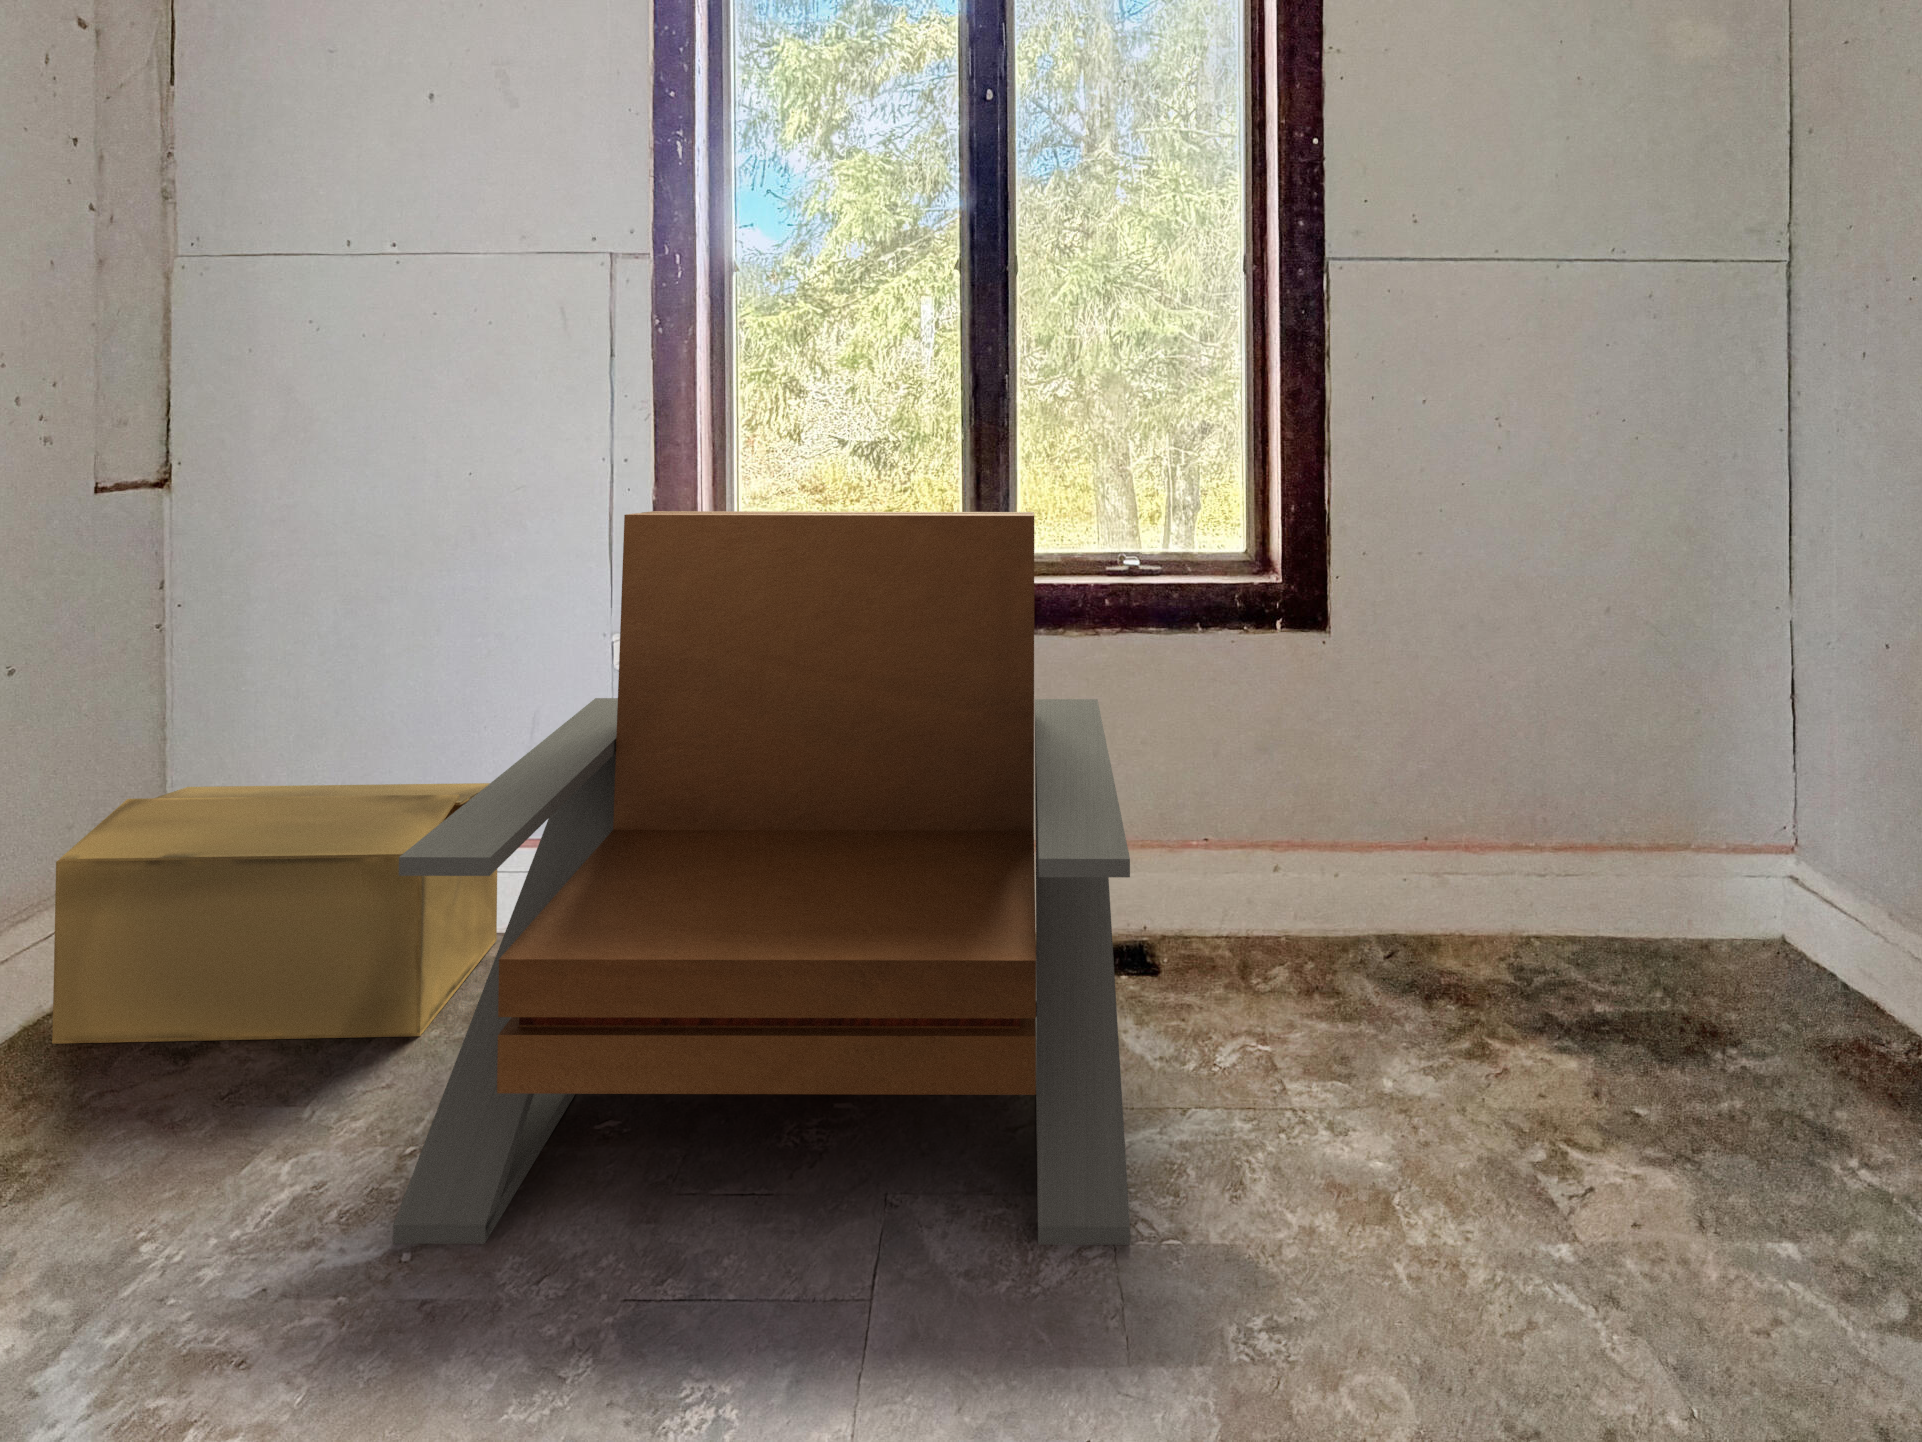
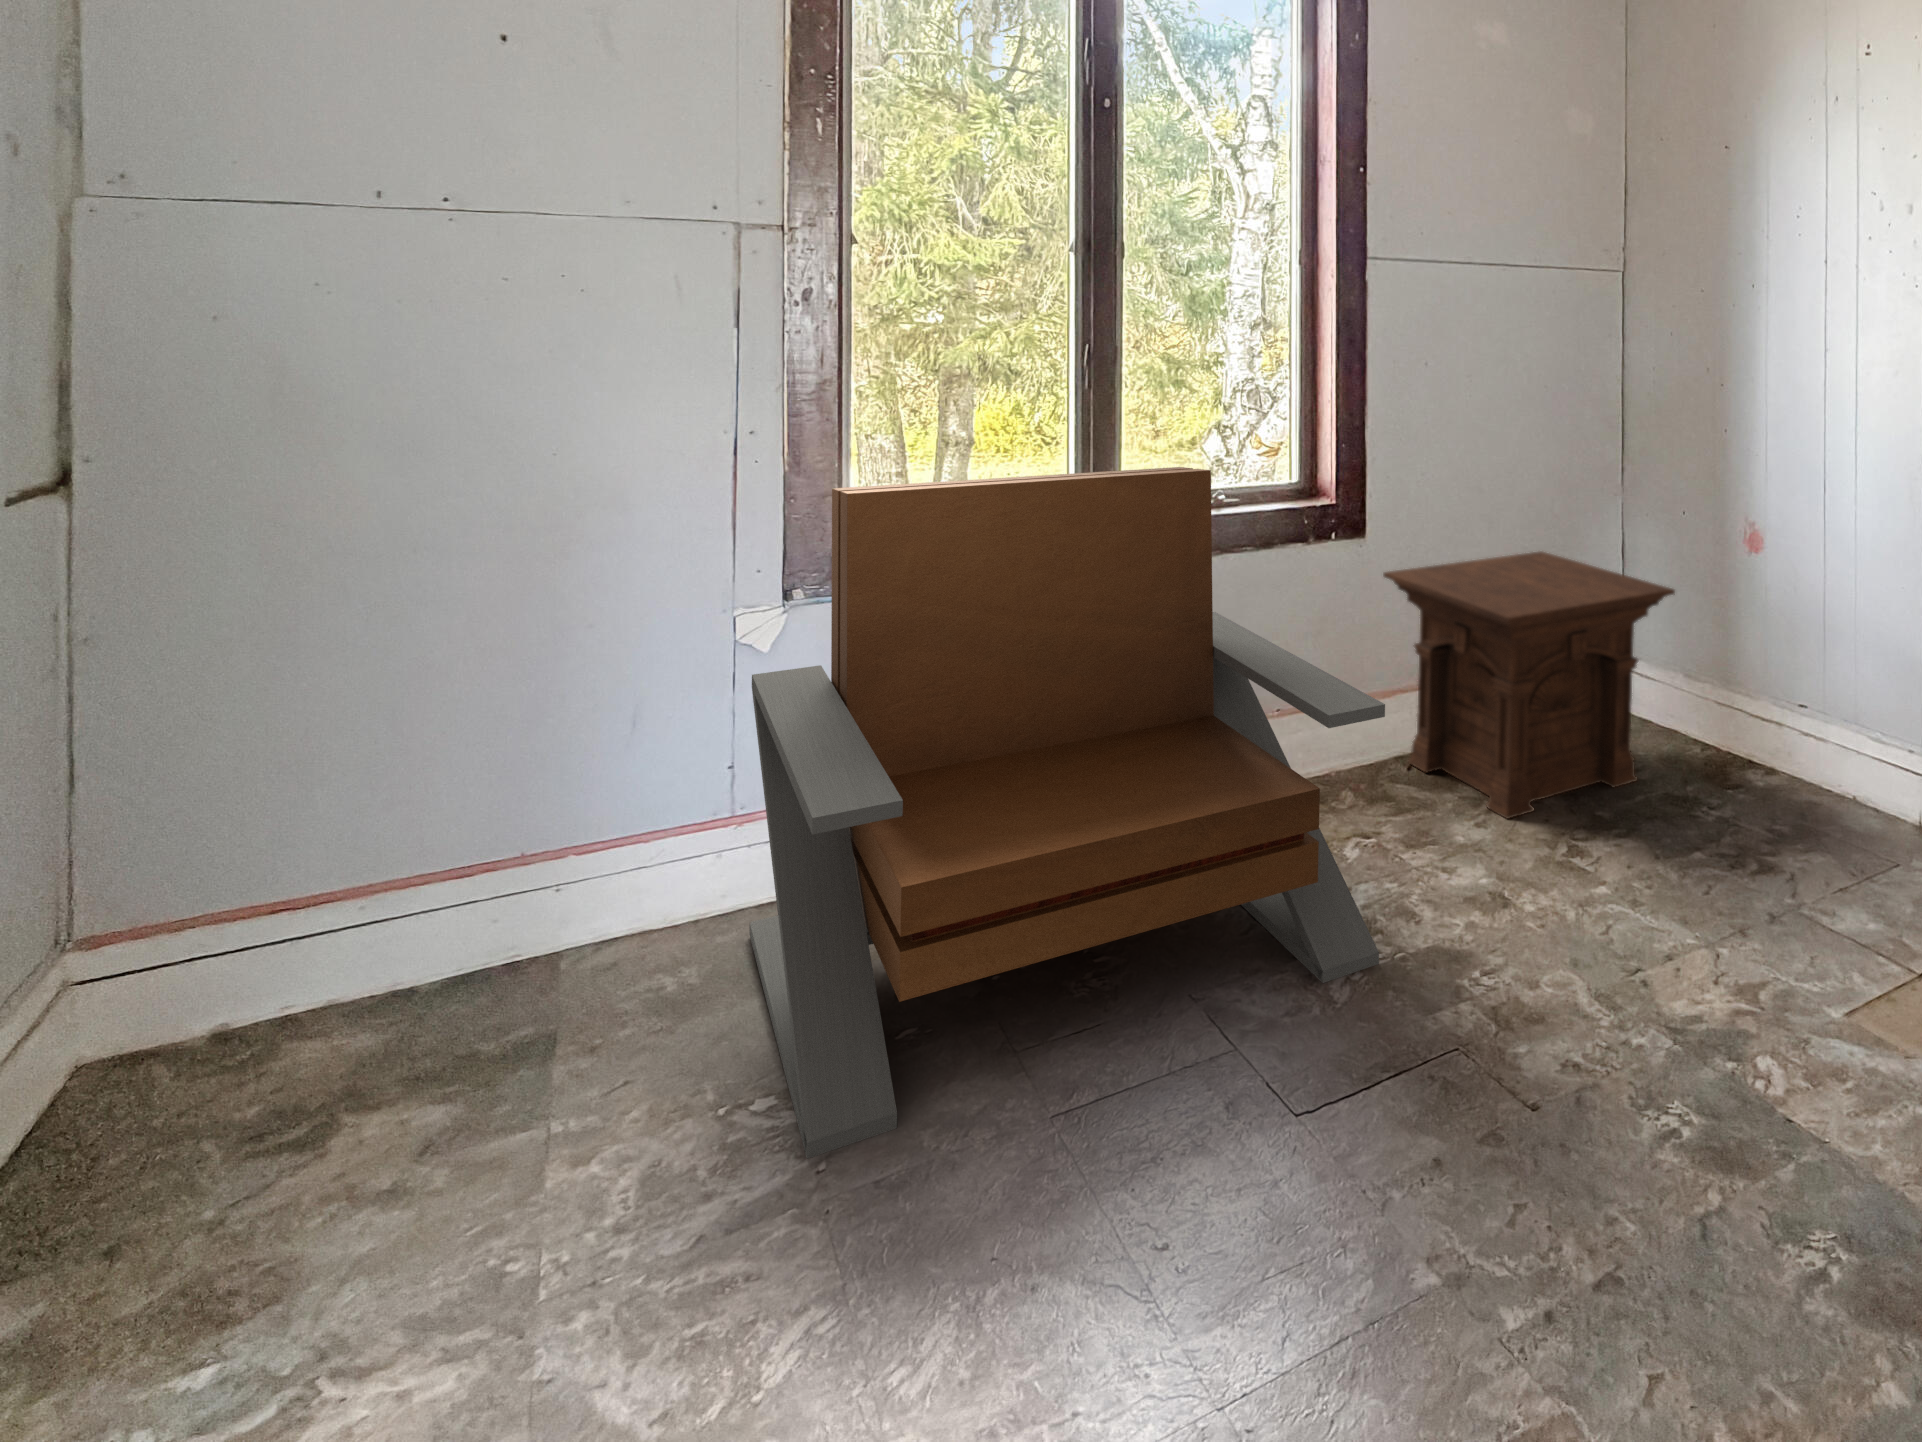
side table: none [1361,677,1808,1077] -> present [1383,552,1675,819]
cardboard box: present [52,783,497,1044] -> none [92,781,626,1181]

